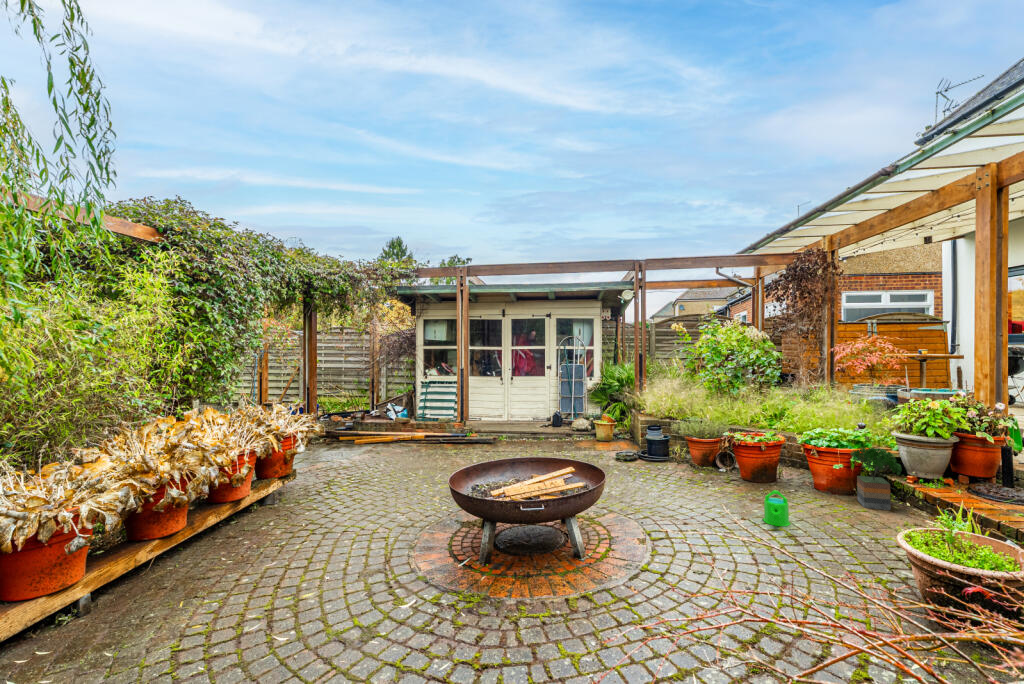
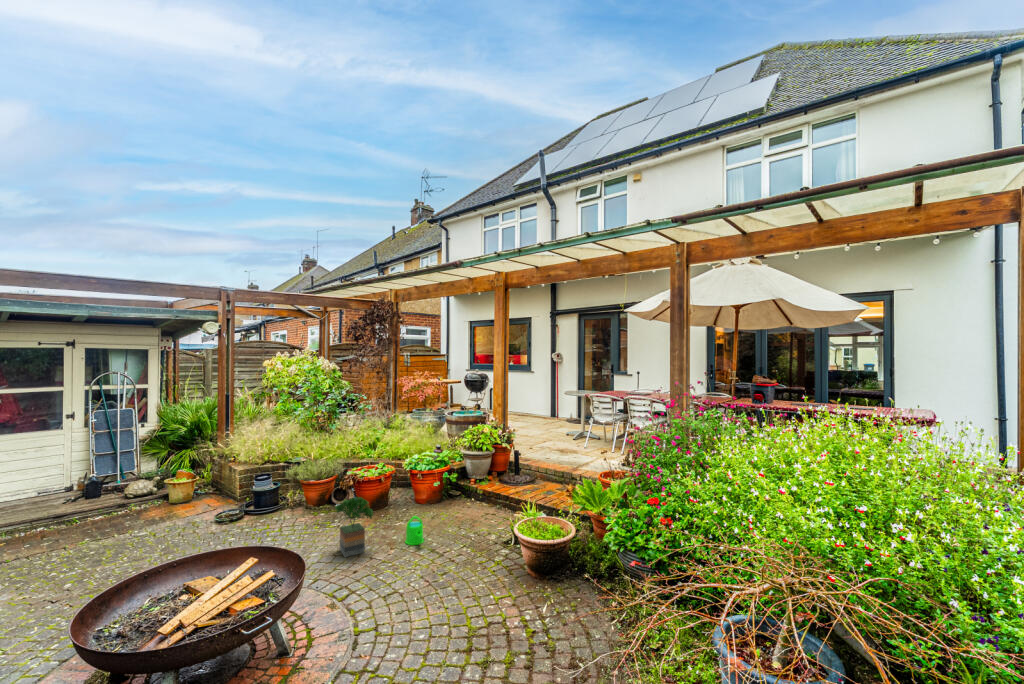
potted tree: present [851,448,902,510] -> present [335,497,373,557]

